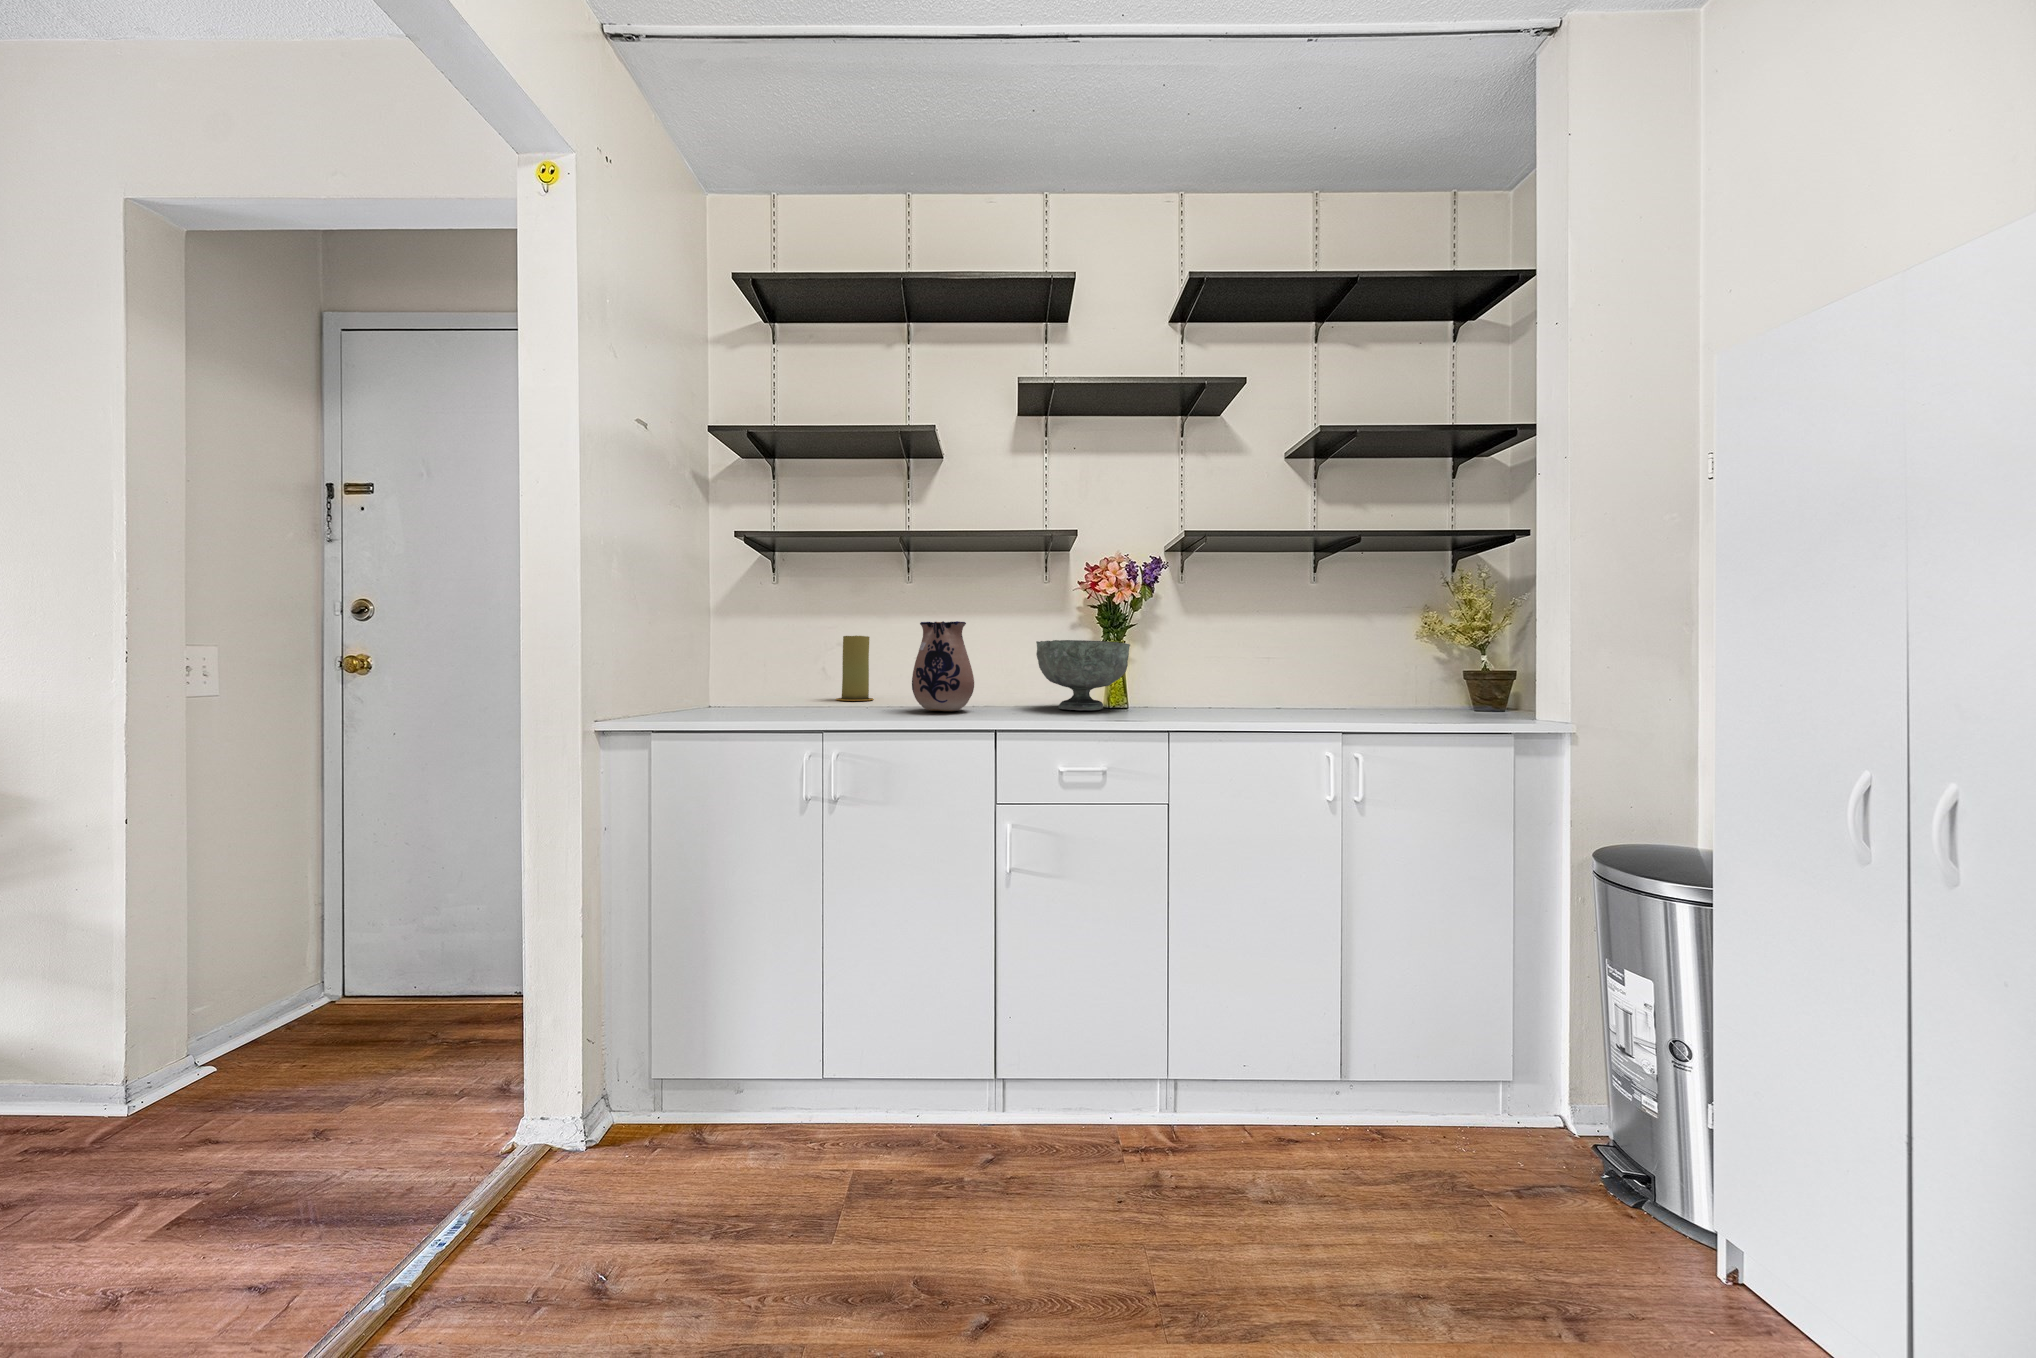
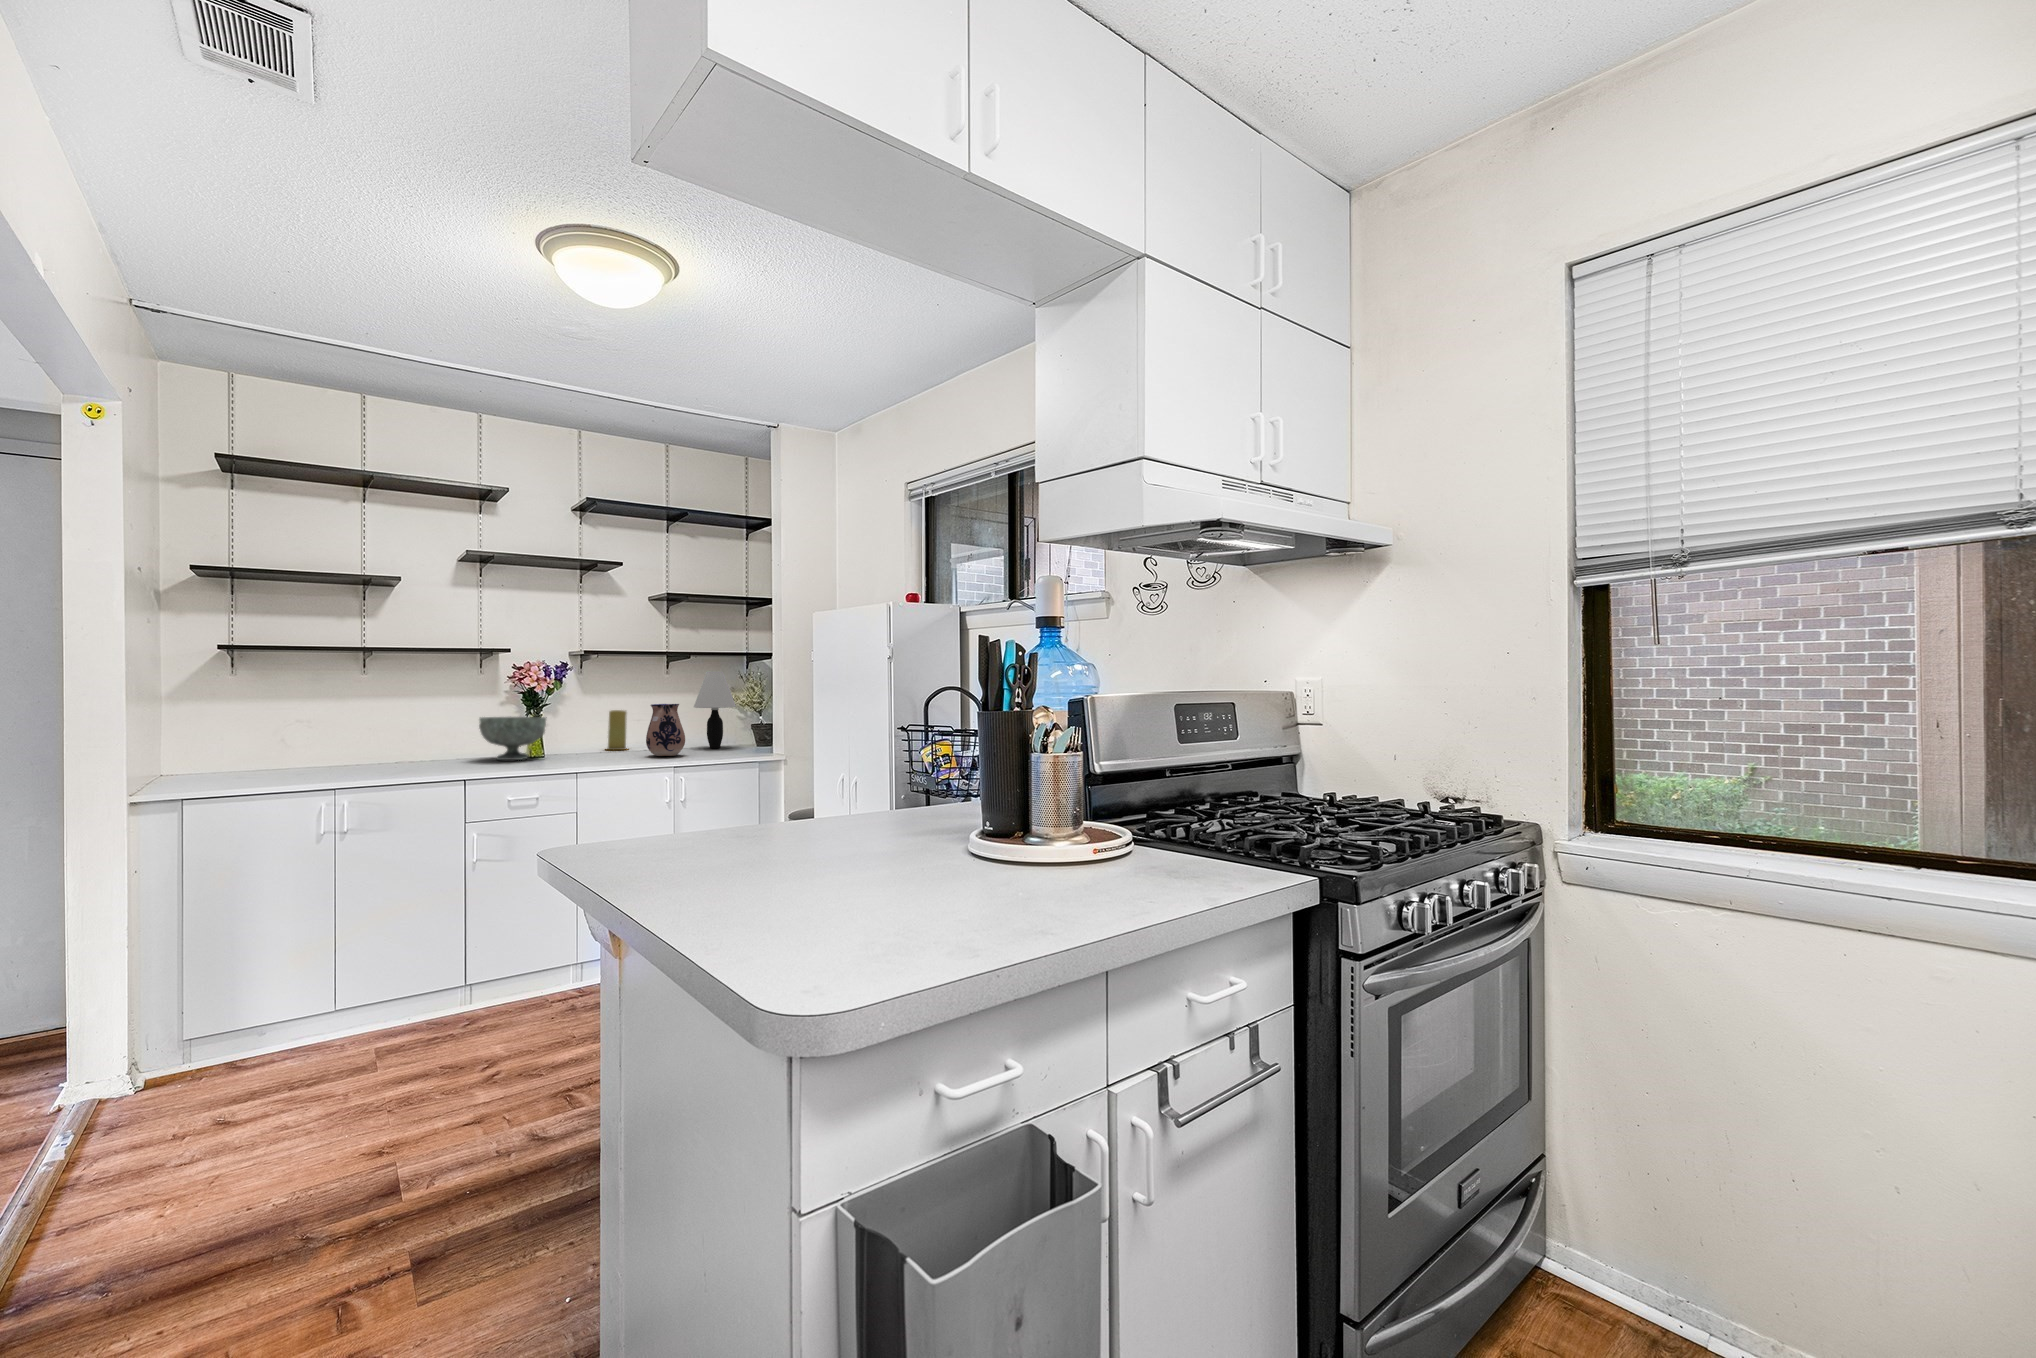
table lamp: none [1362,571,1439,710] -> present [694,671,736,748]
ceramic pitcher: present [912,621,974,711] -> present [646,704,685,756]
candle: present [836,636,873,701] -> present [607,710,627,750]

